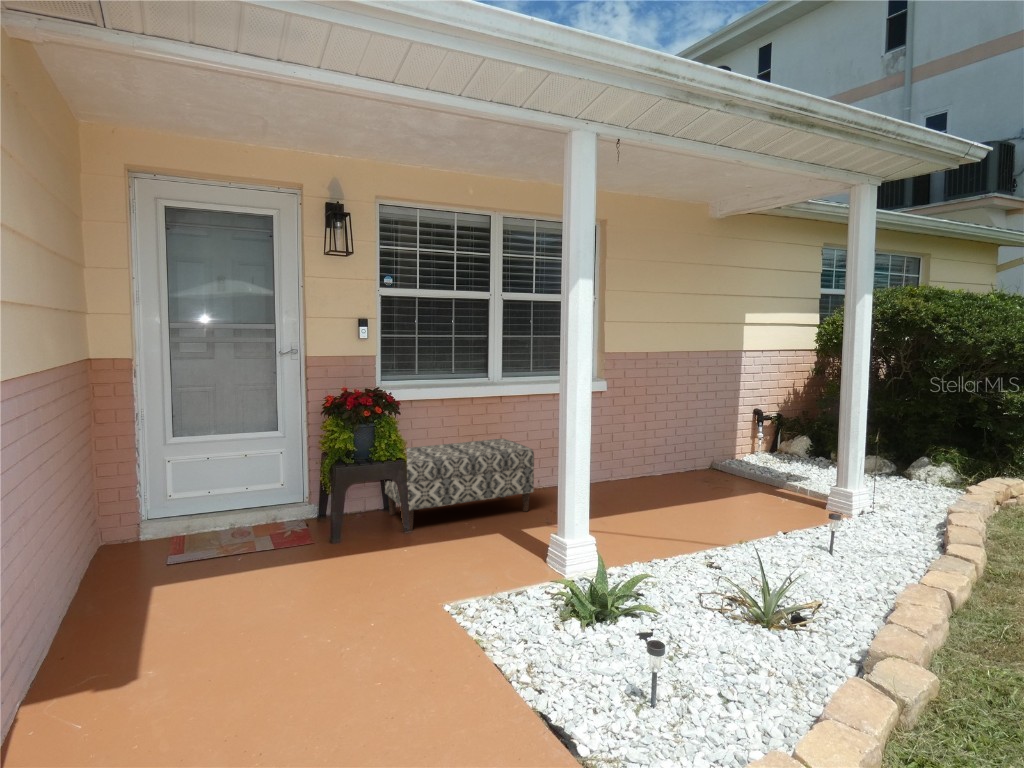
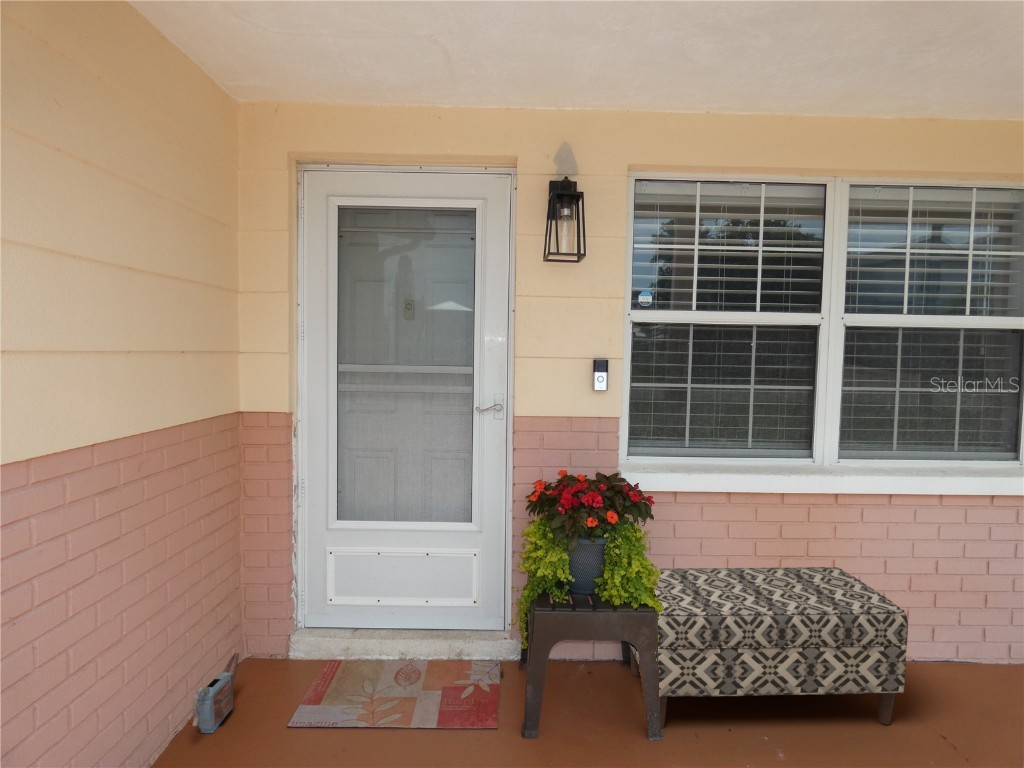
watering can: none [93,531,116,580] -> present [192,653,239,733]

